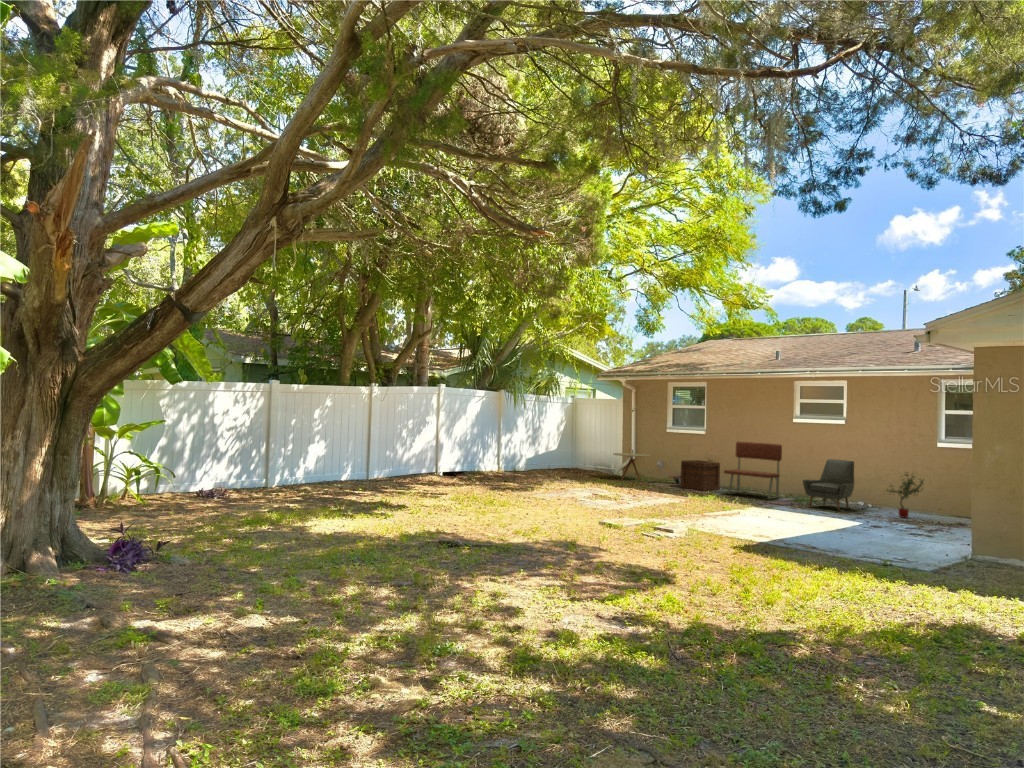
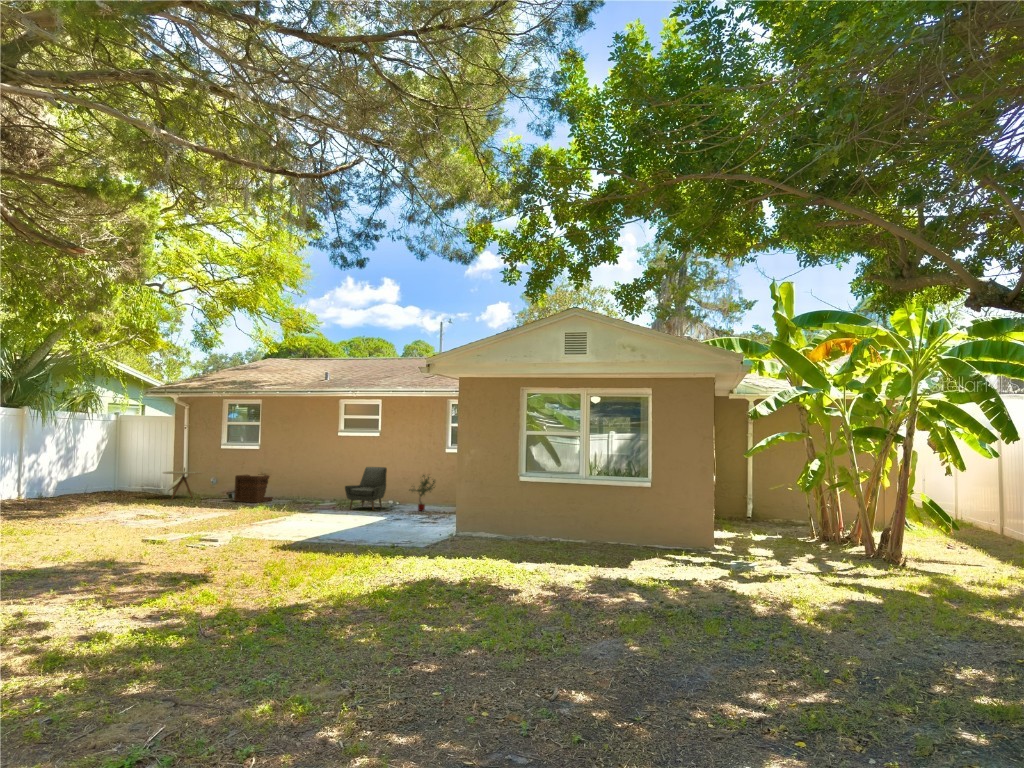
bench: present [724,441,782,499] -> none [276,455,329,506]

